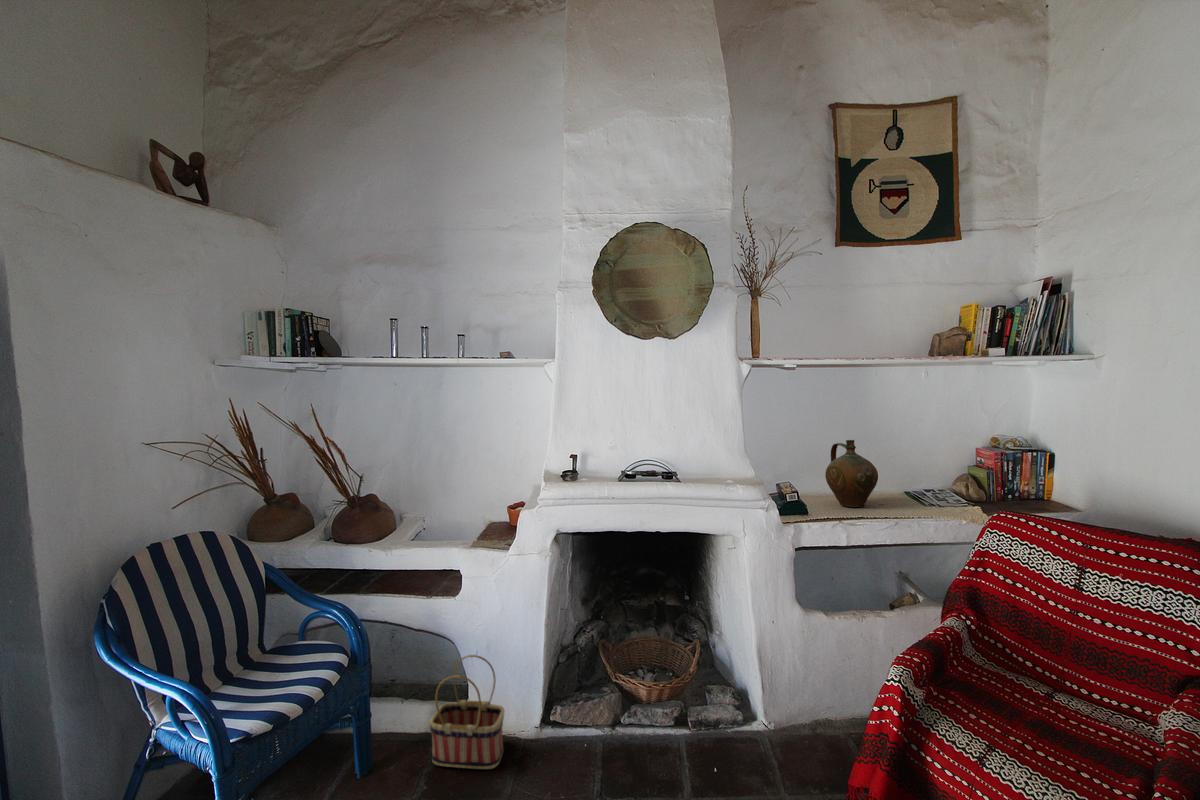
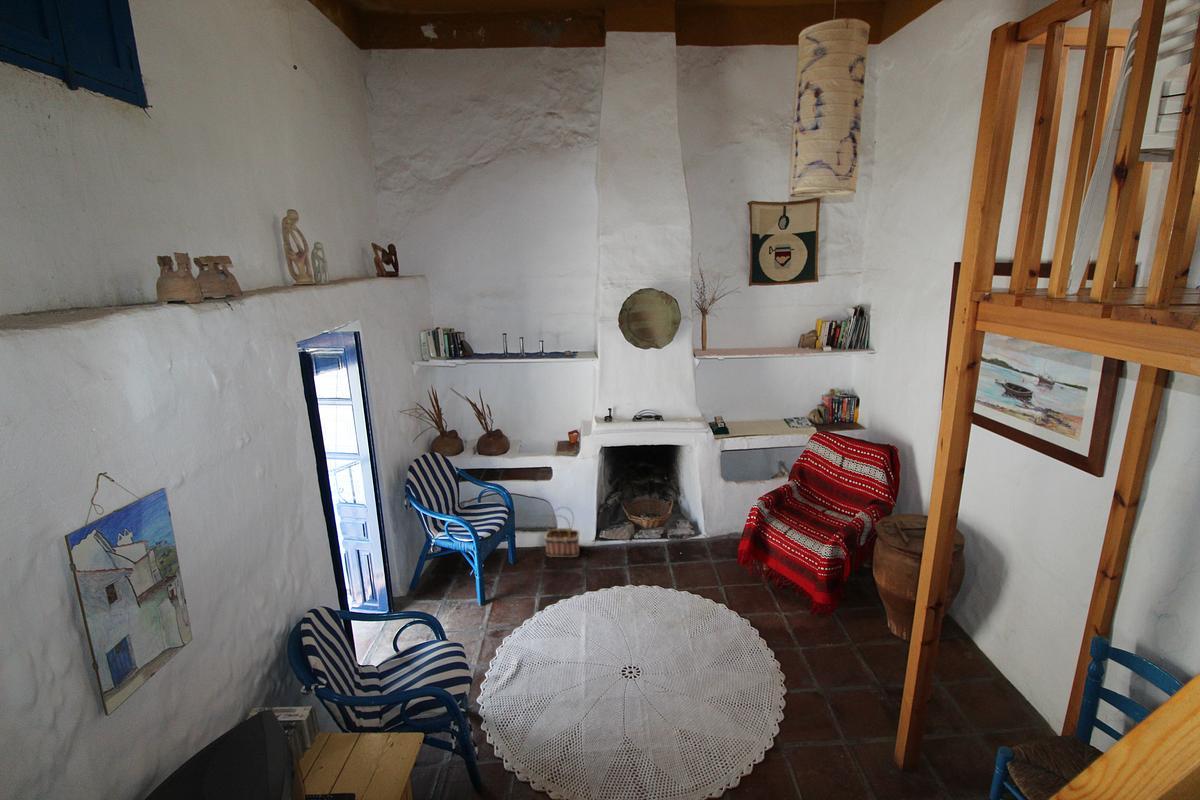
ceramic jug: present [825,440,878,507] -> none [739,395,765,430]

